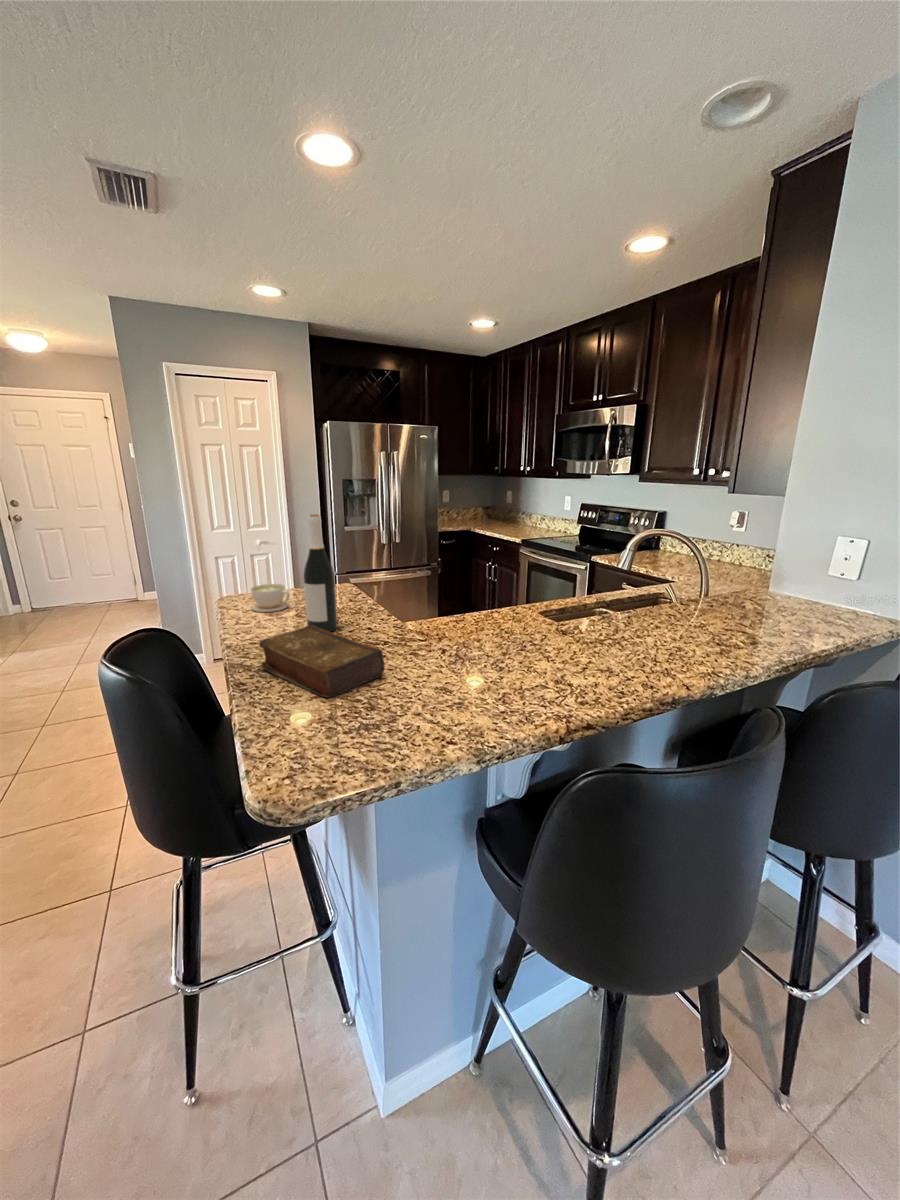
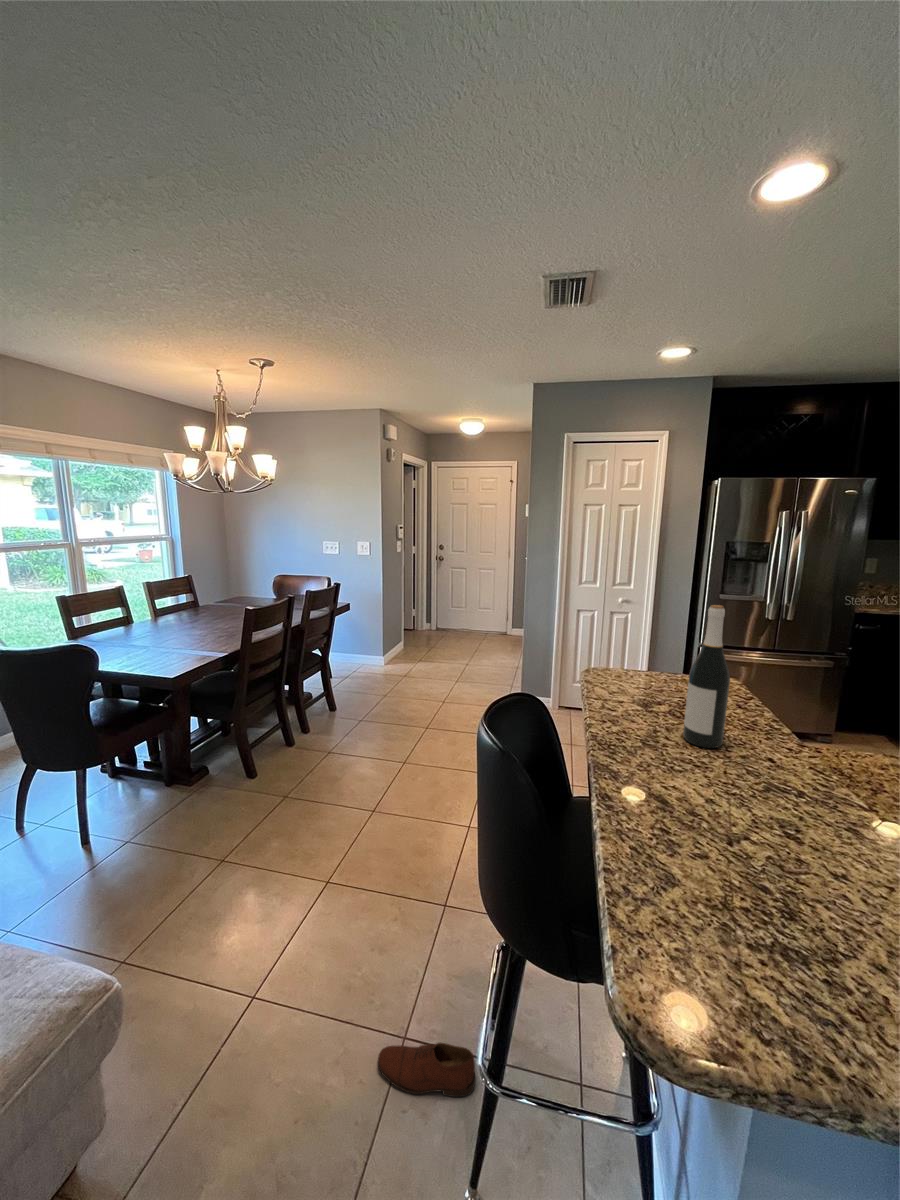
coffee cup: present [251,584,290,612] -> none [617,665,663,699]
book: present [259,625,384,698] -> none [630,743,808,865]
shoe: none [47,996,177,1090] -> present [377,1043,475,1097]

